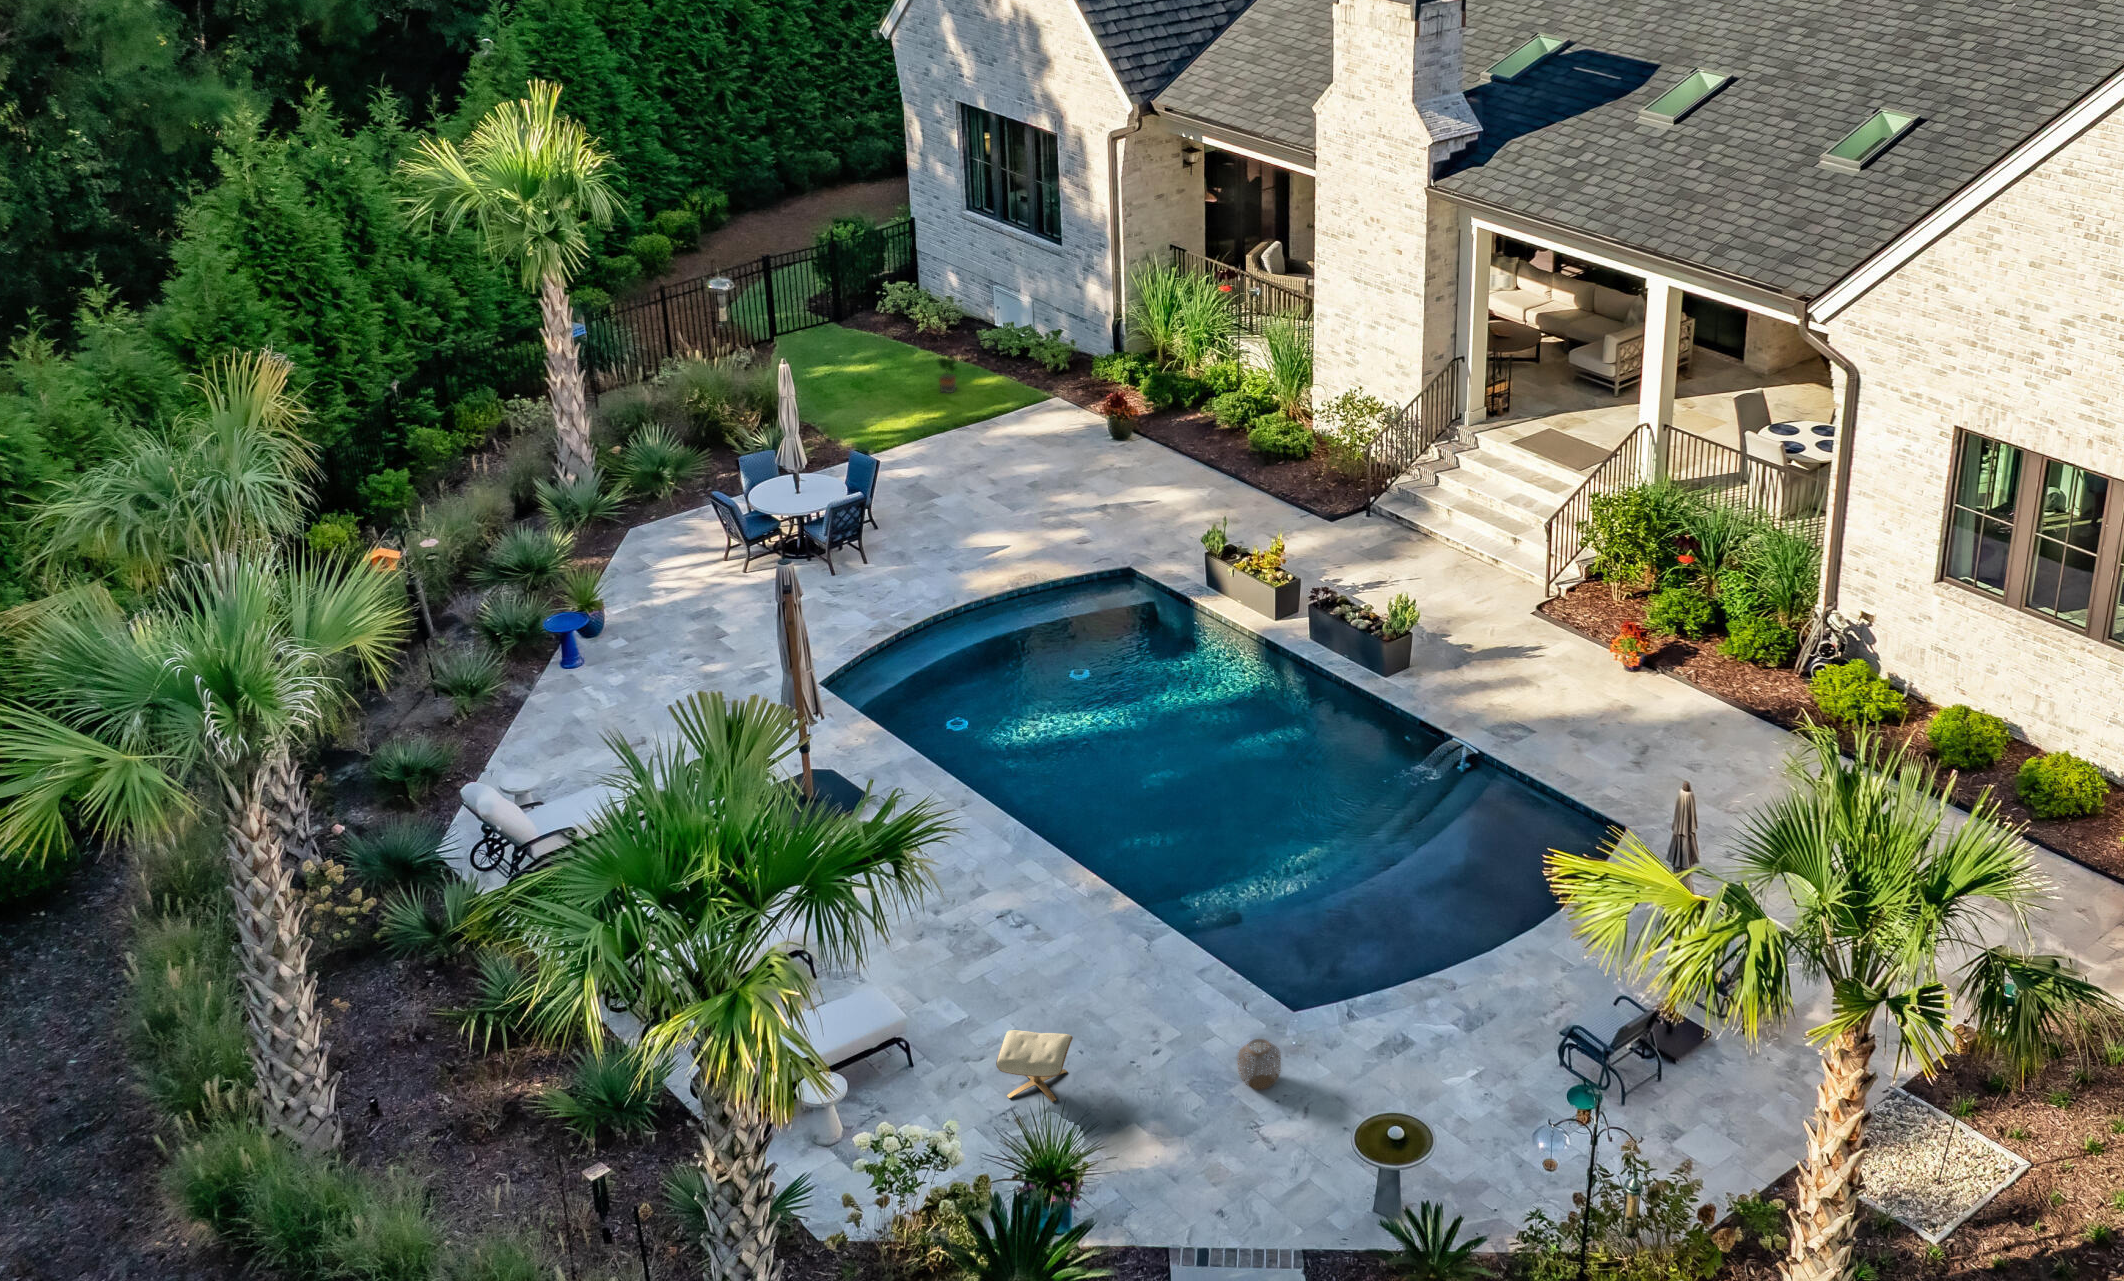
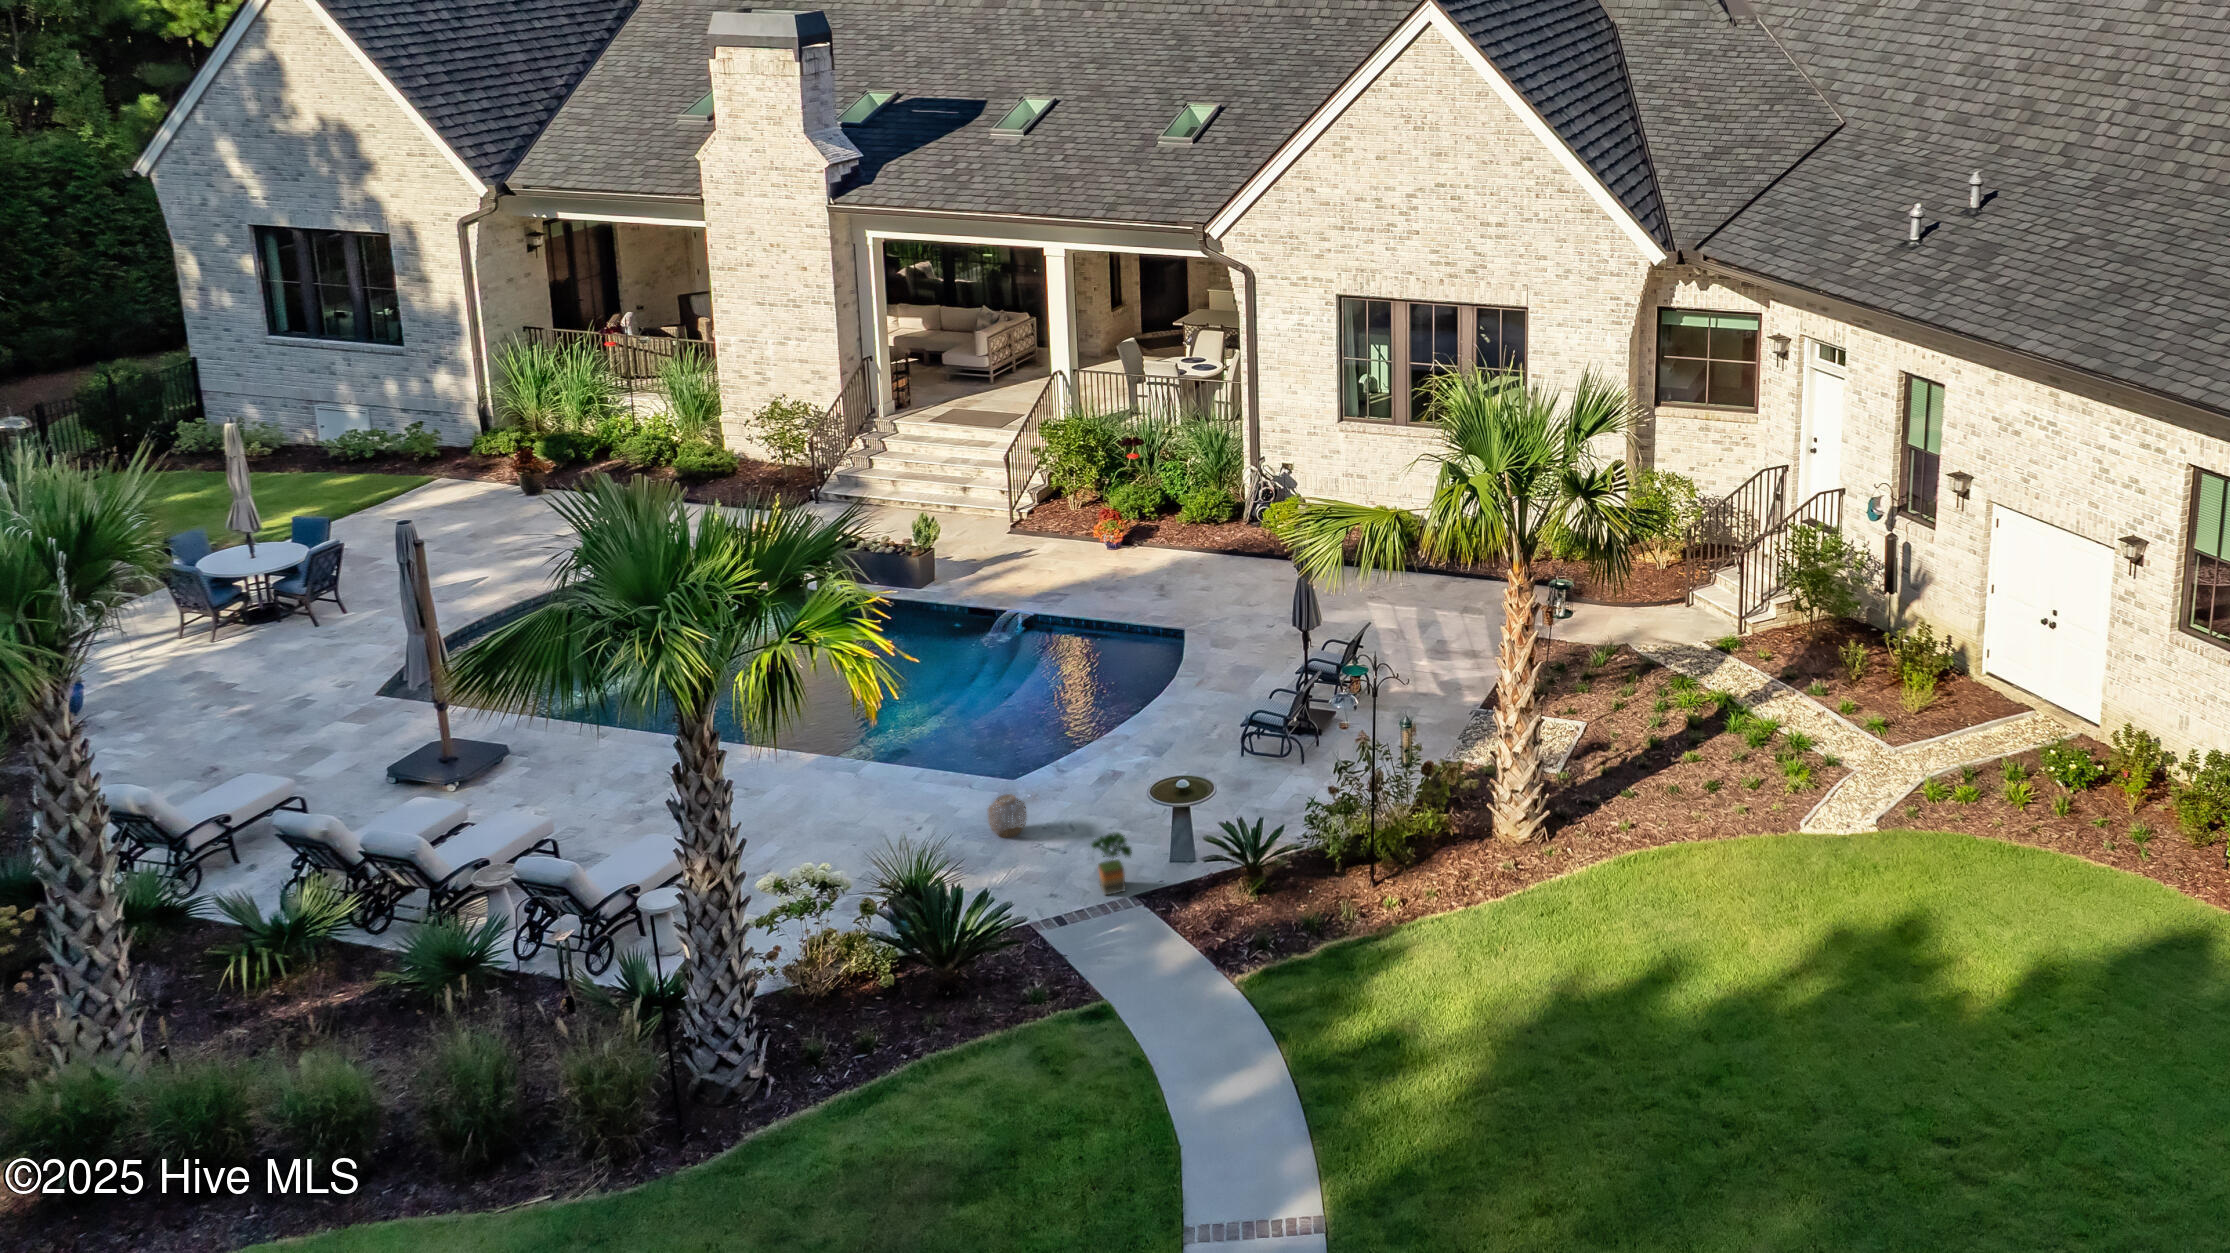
potted tree: present [937,357,957,393] -> present [1092,832,1132,895]
ottoman: present [996,1030,1073,1102] -> none [775,834,844,901]

